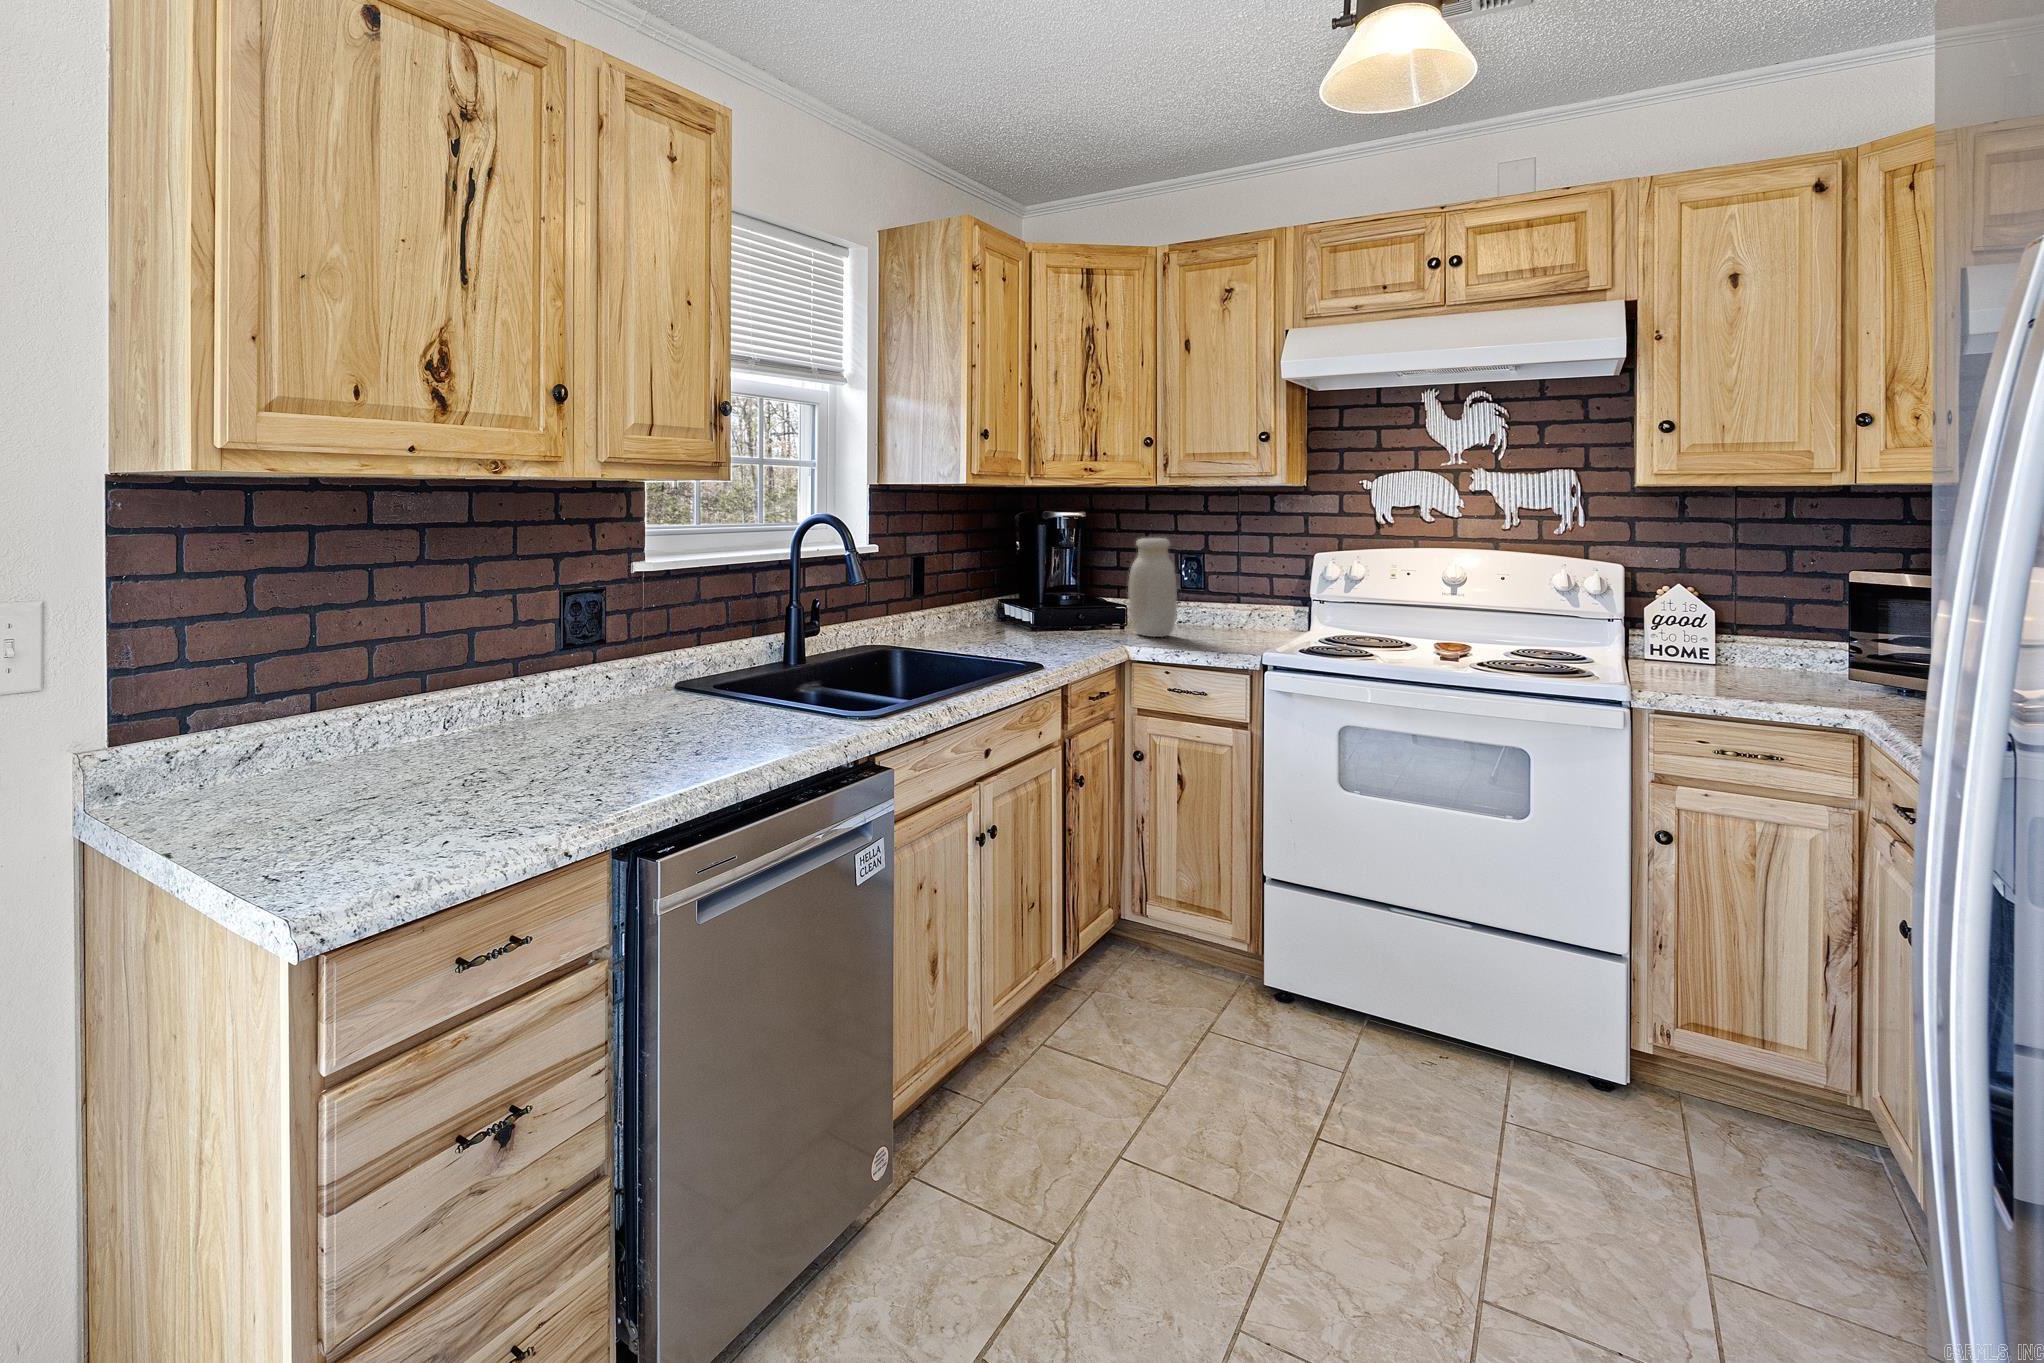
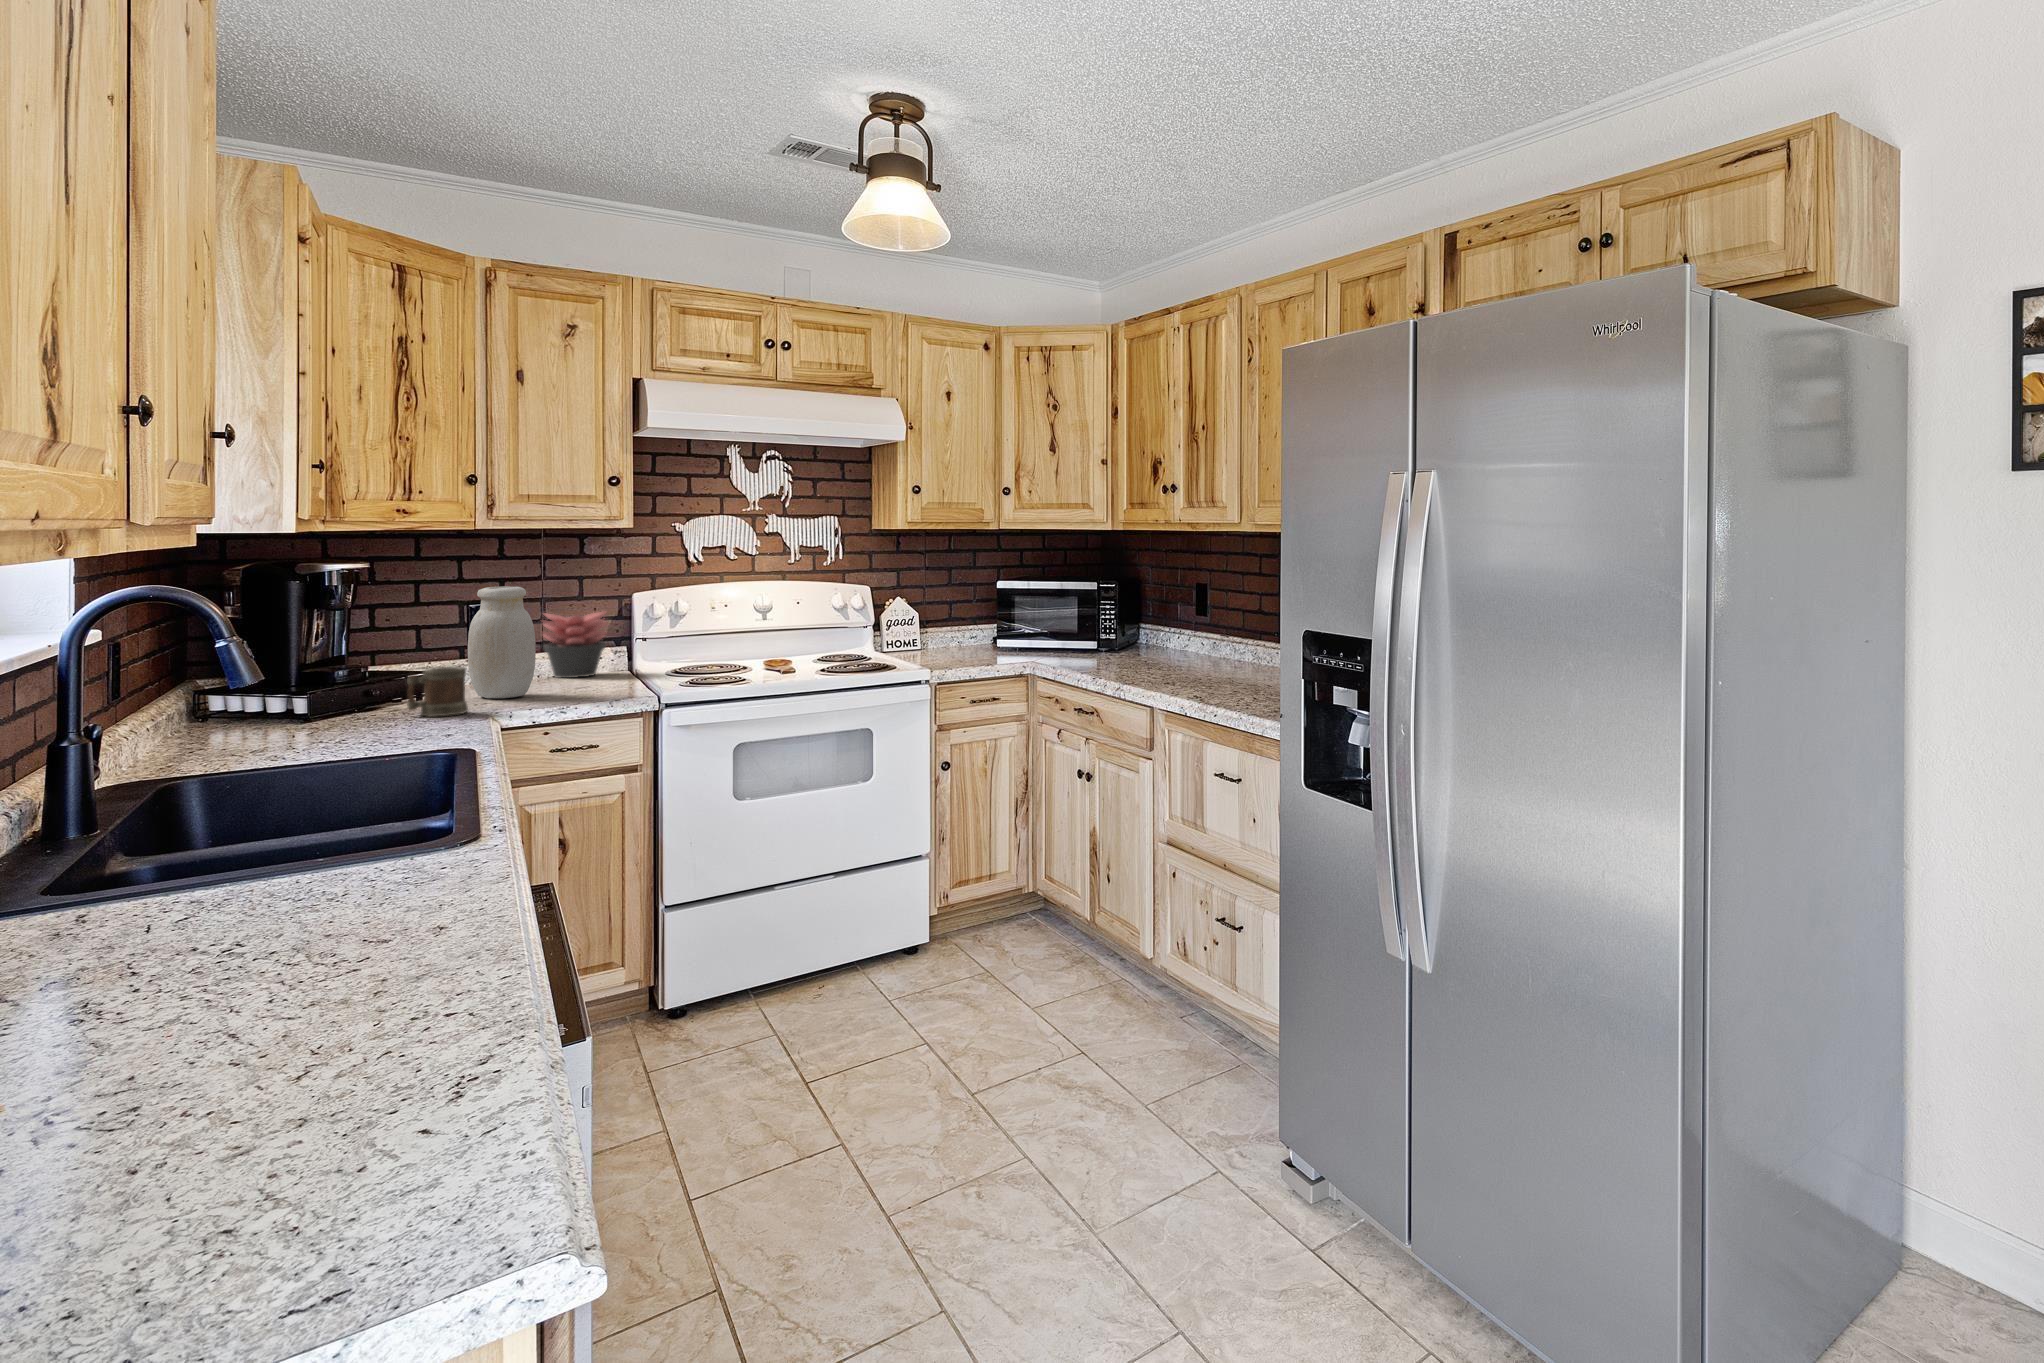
succulent plant: none [1227,567,1293,631] -> present [543,611,608,678]
mug: none [1054,601,1095,642] -> present [407,667,468,717]

